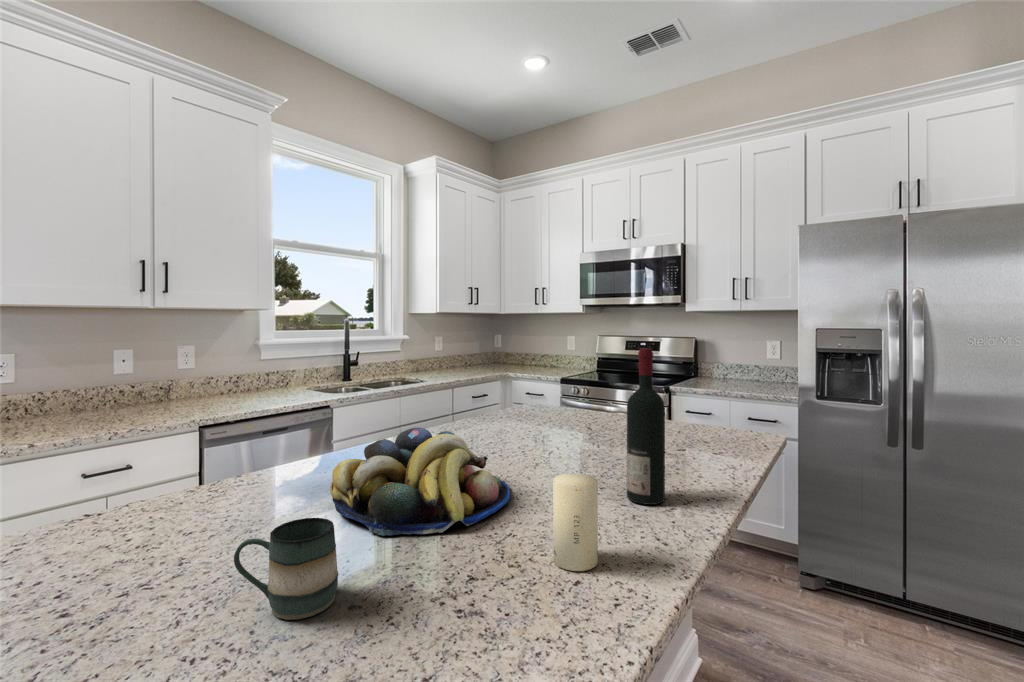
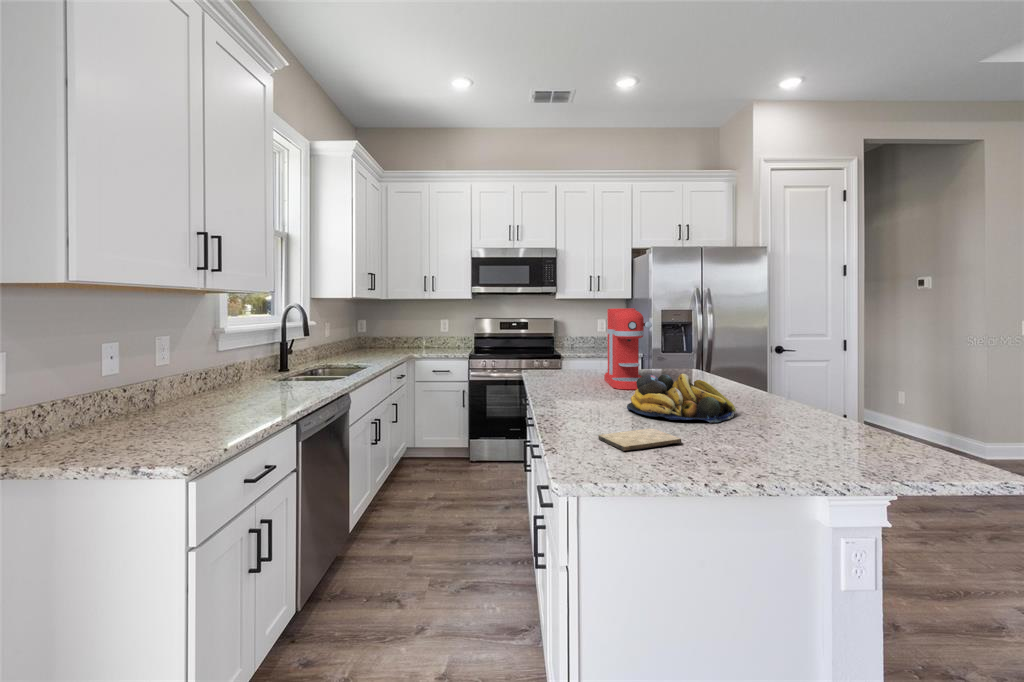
coffee maker: none [503,323,588,450] -> present [604,308,652,389]
wine bottle: present [627,348,665,505] -> none [740,322,762,398]
candle: present [553,474,598,571] -> none [783,378,806,417]
cutting board: none [90,510,245,559] -> present [598,428,681,451]
mug: present [234,518,338,620] -> none [753,403,787,443]

